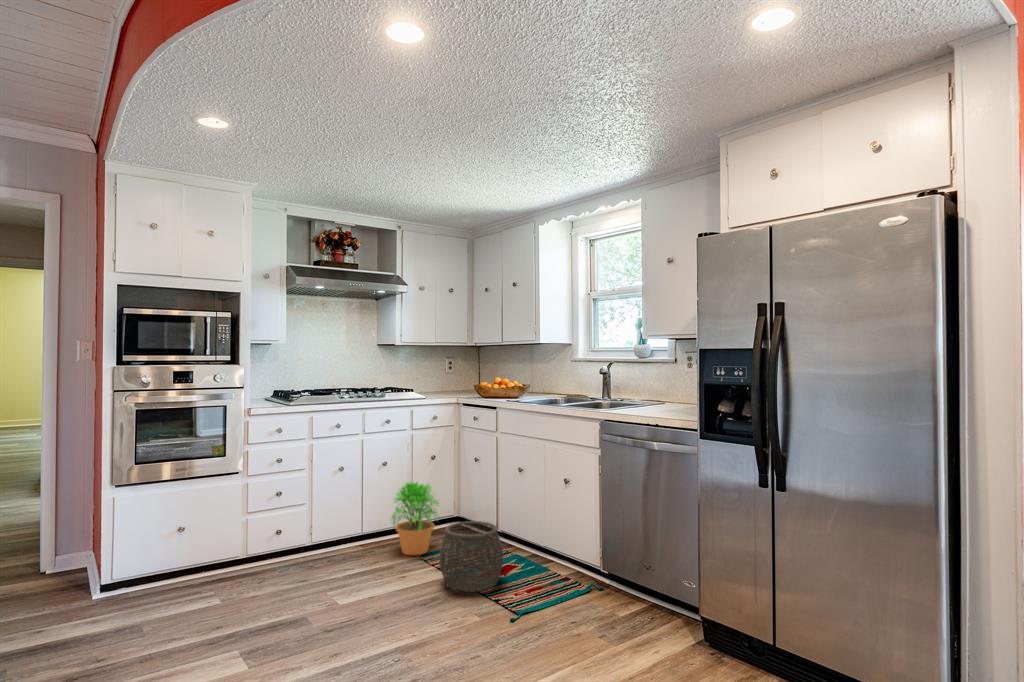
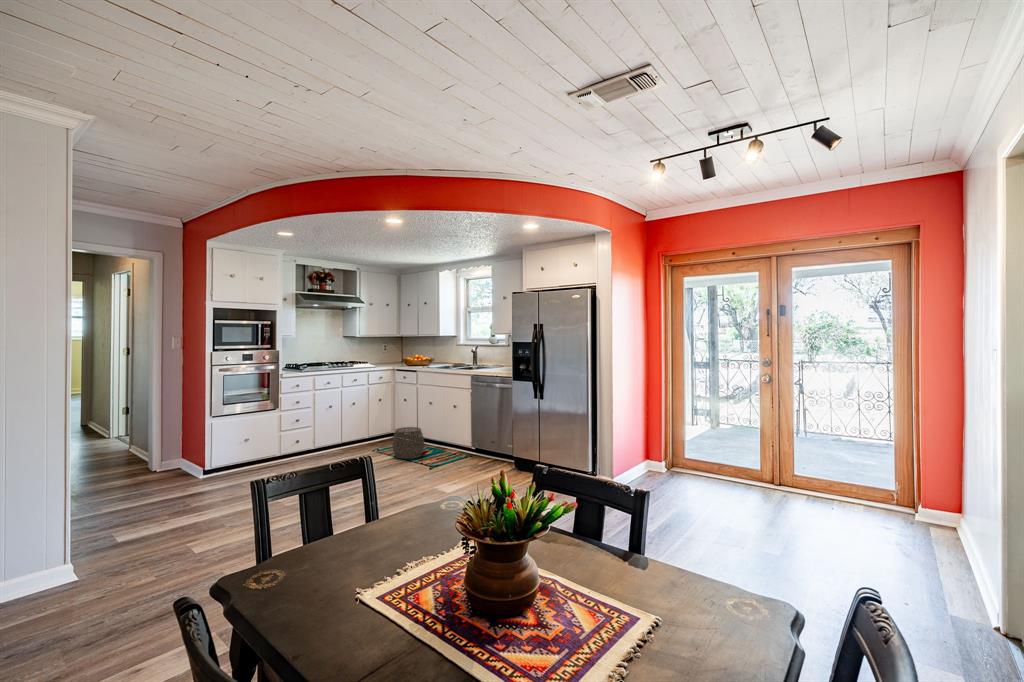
potted plant: present [391,482,438,555] -> none [360,410,389,449]

